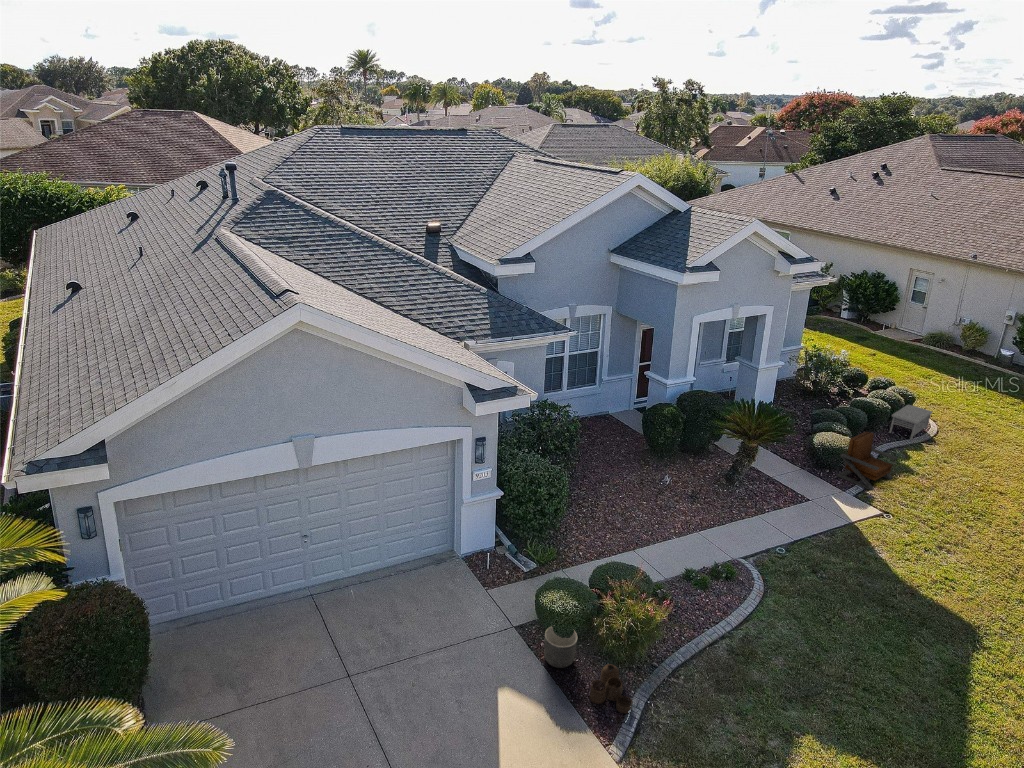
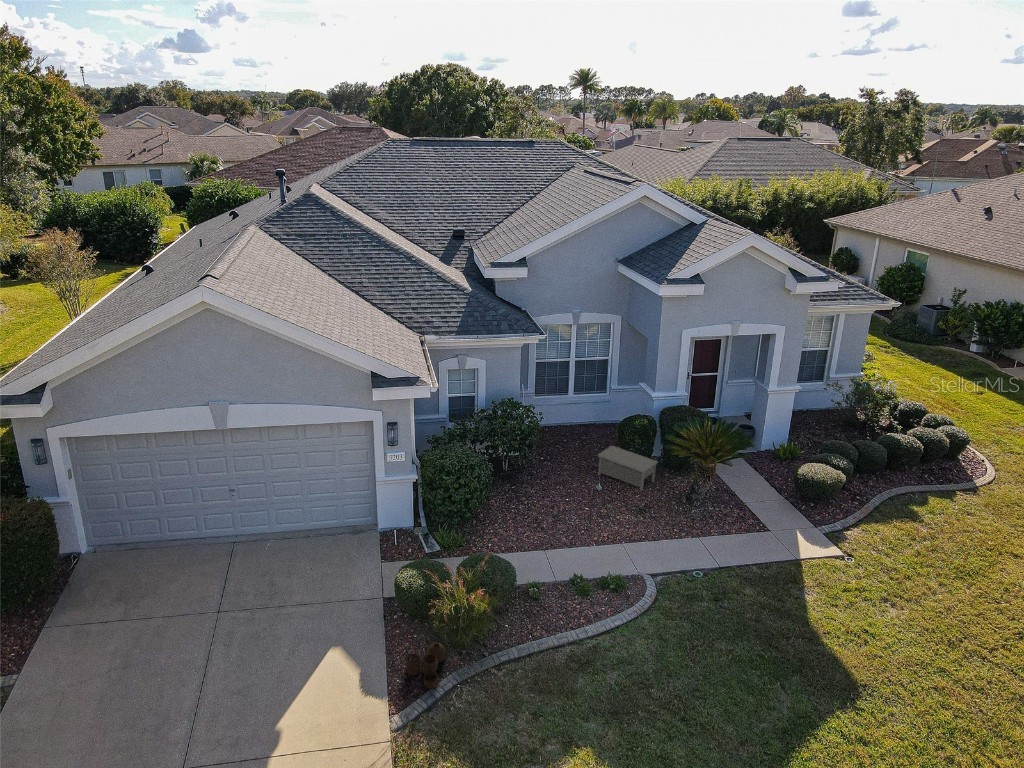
storage bench: present [889,405,932,440] -> present [598,446,657,491]
lounge chair: present [837,432,897,490] -> none [822,469,895,533]
planter: present [544,627,578,668] -> none [389,599,419,638]

